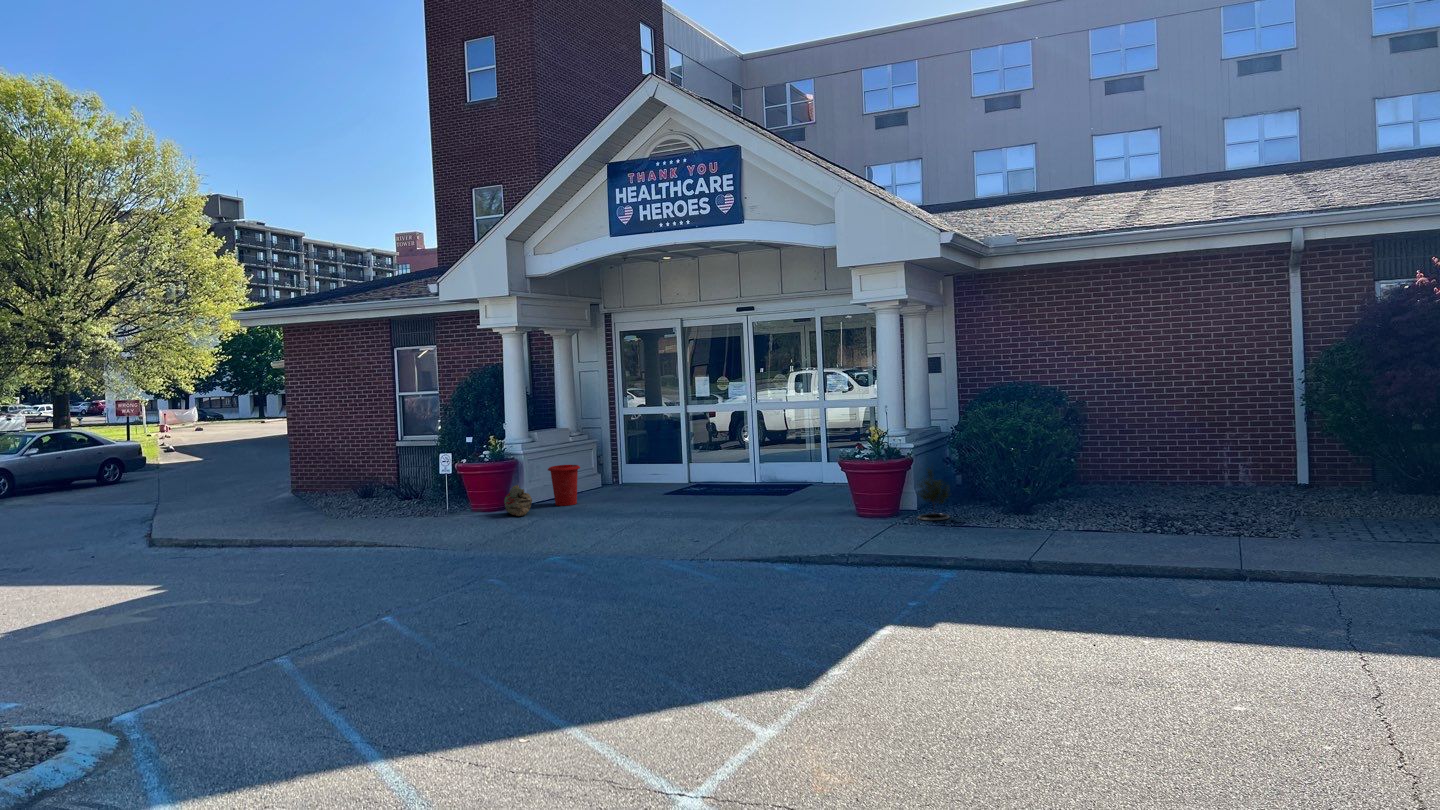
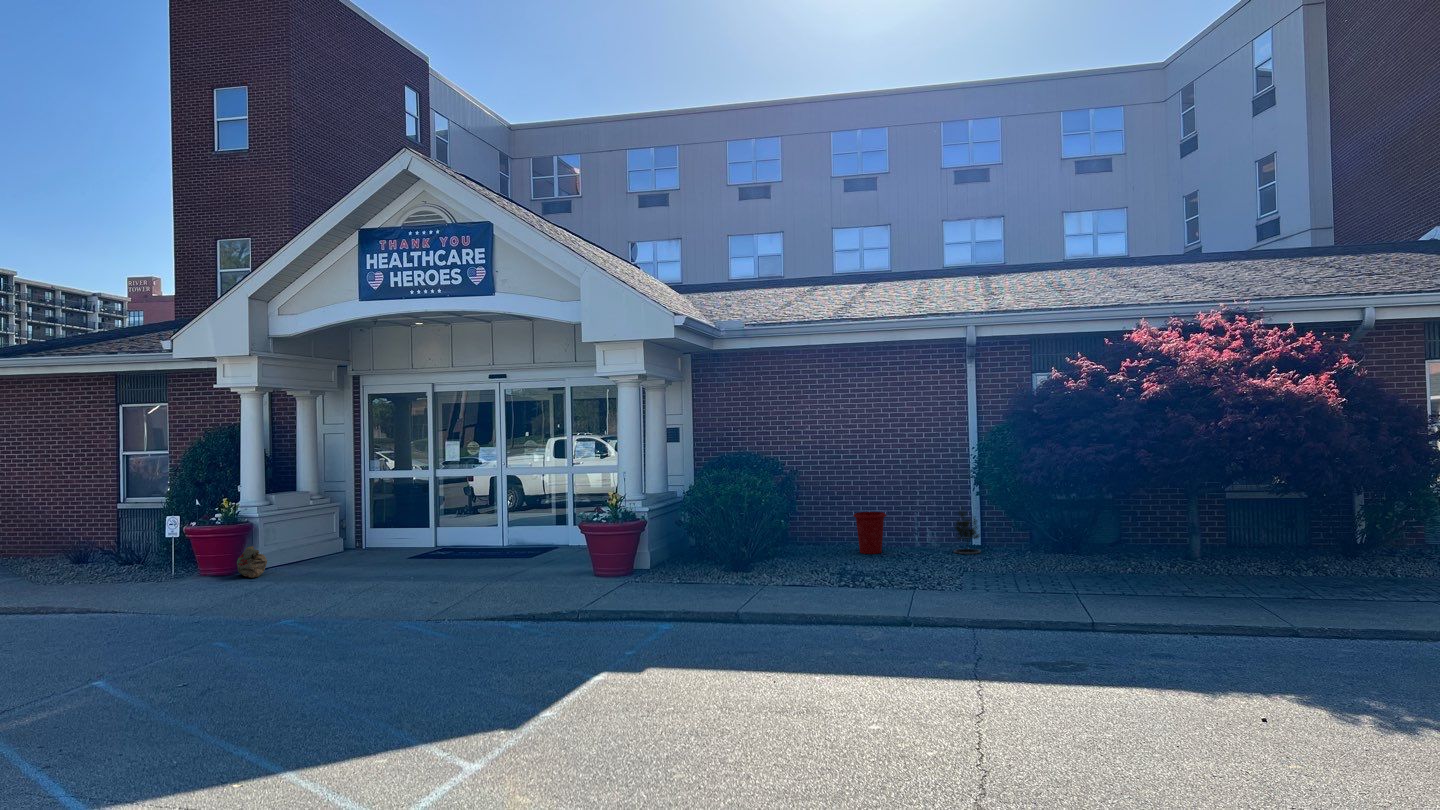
waste bin: present [548,465,580,506] -> present [853,512,887,554]
potted tree: present [918,469,949,520] -> present [954,508,980,554]

